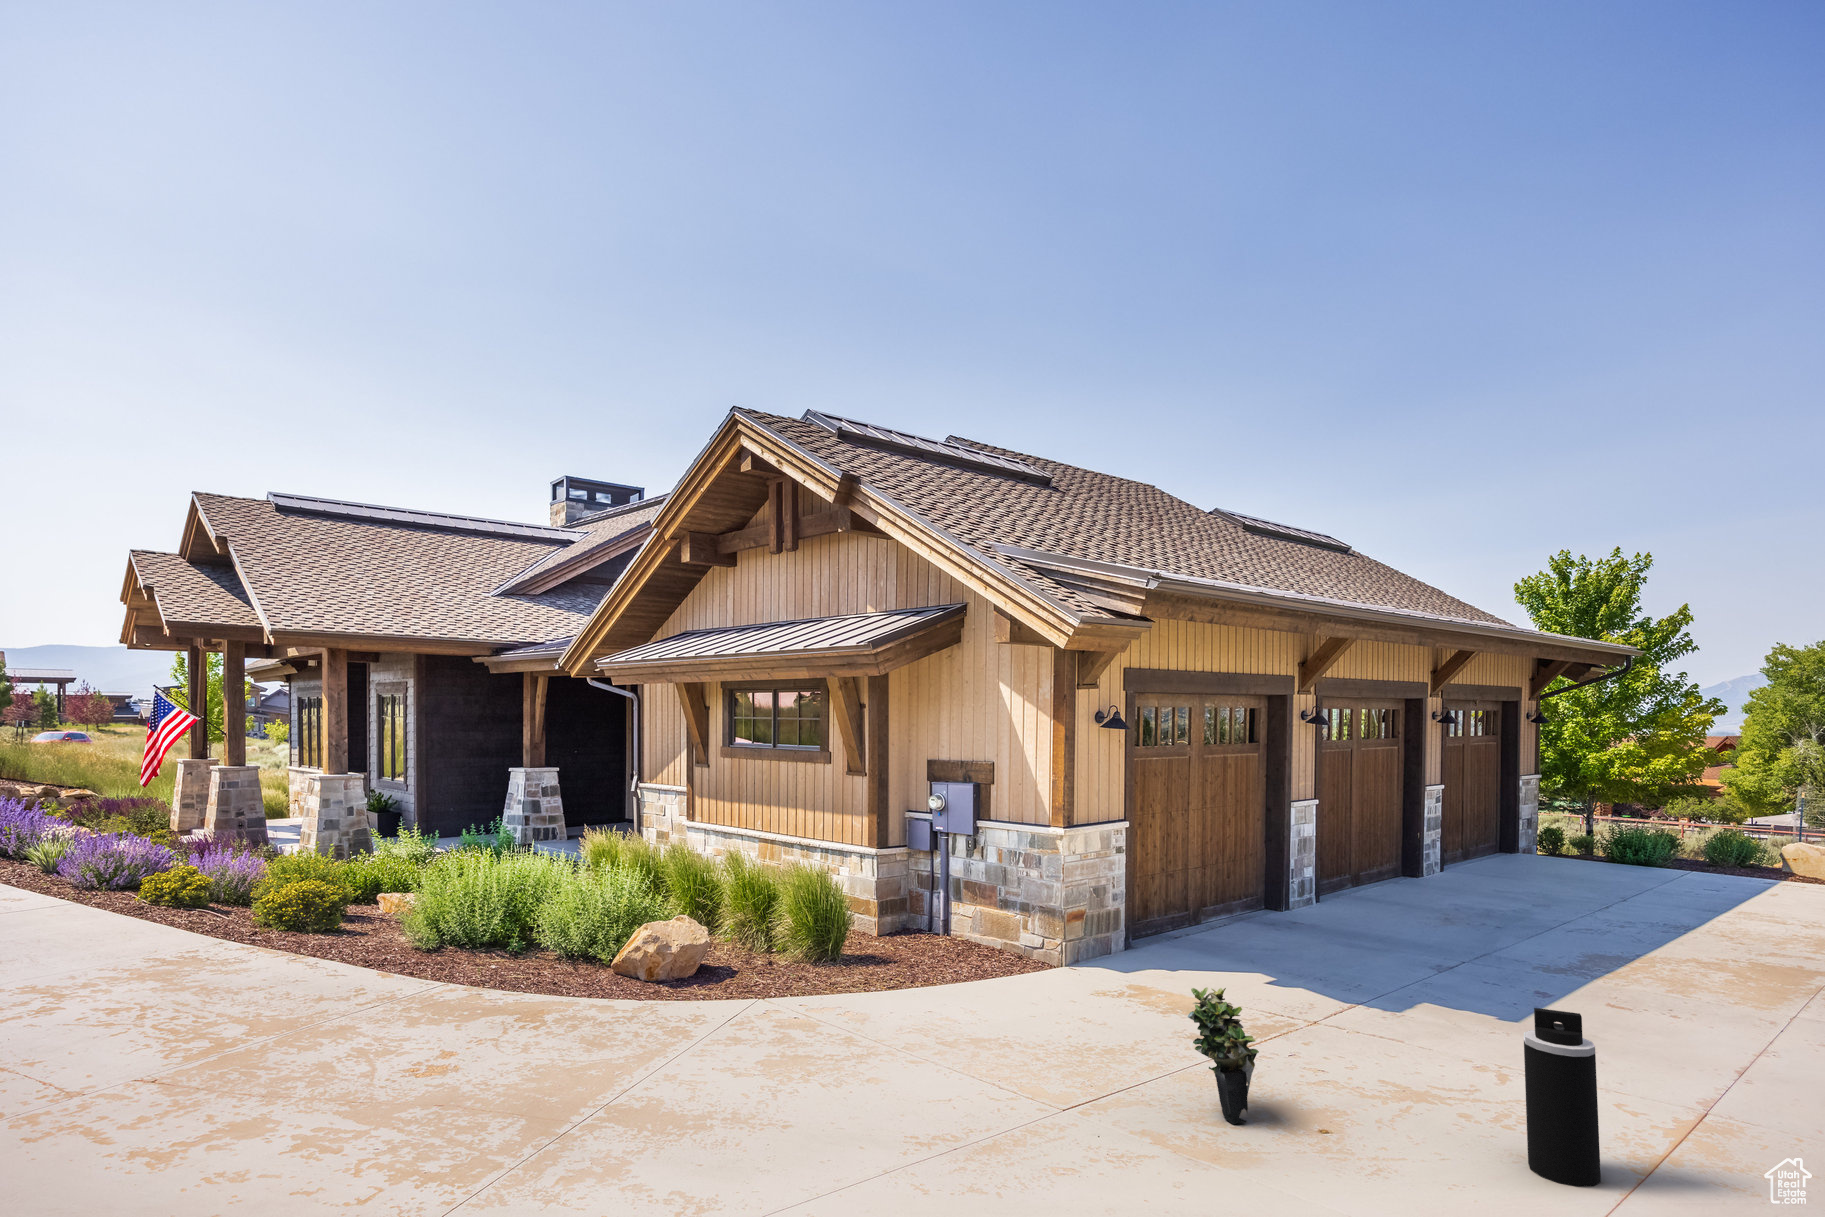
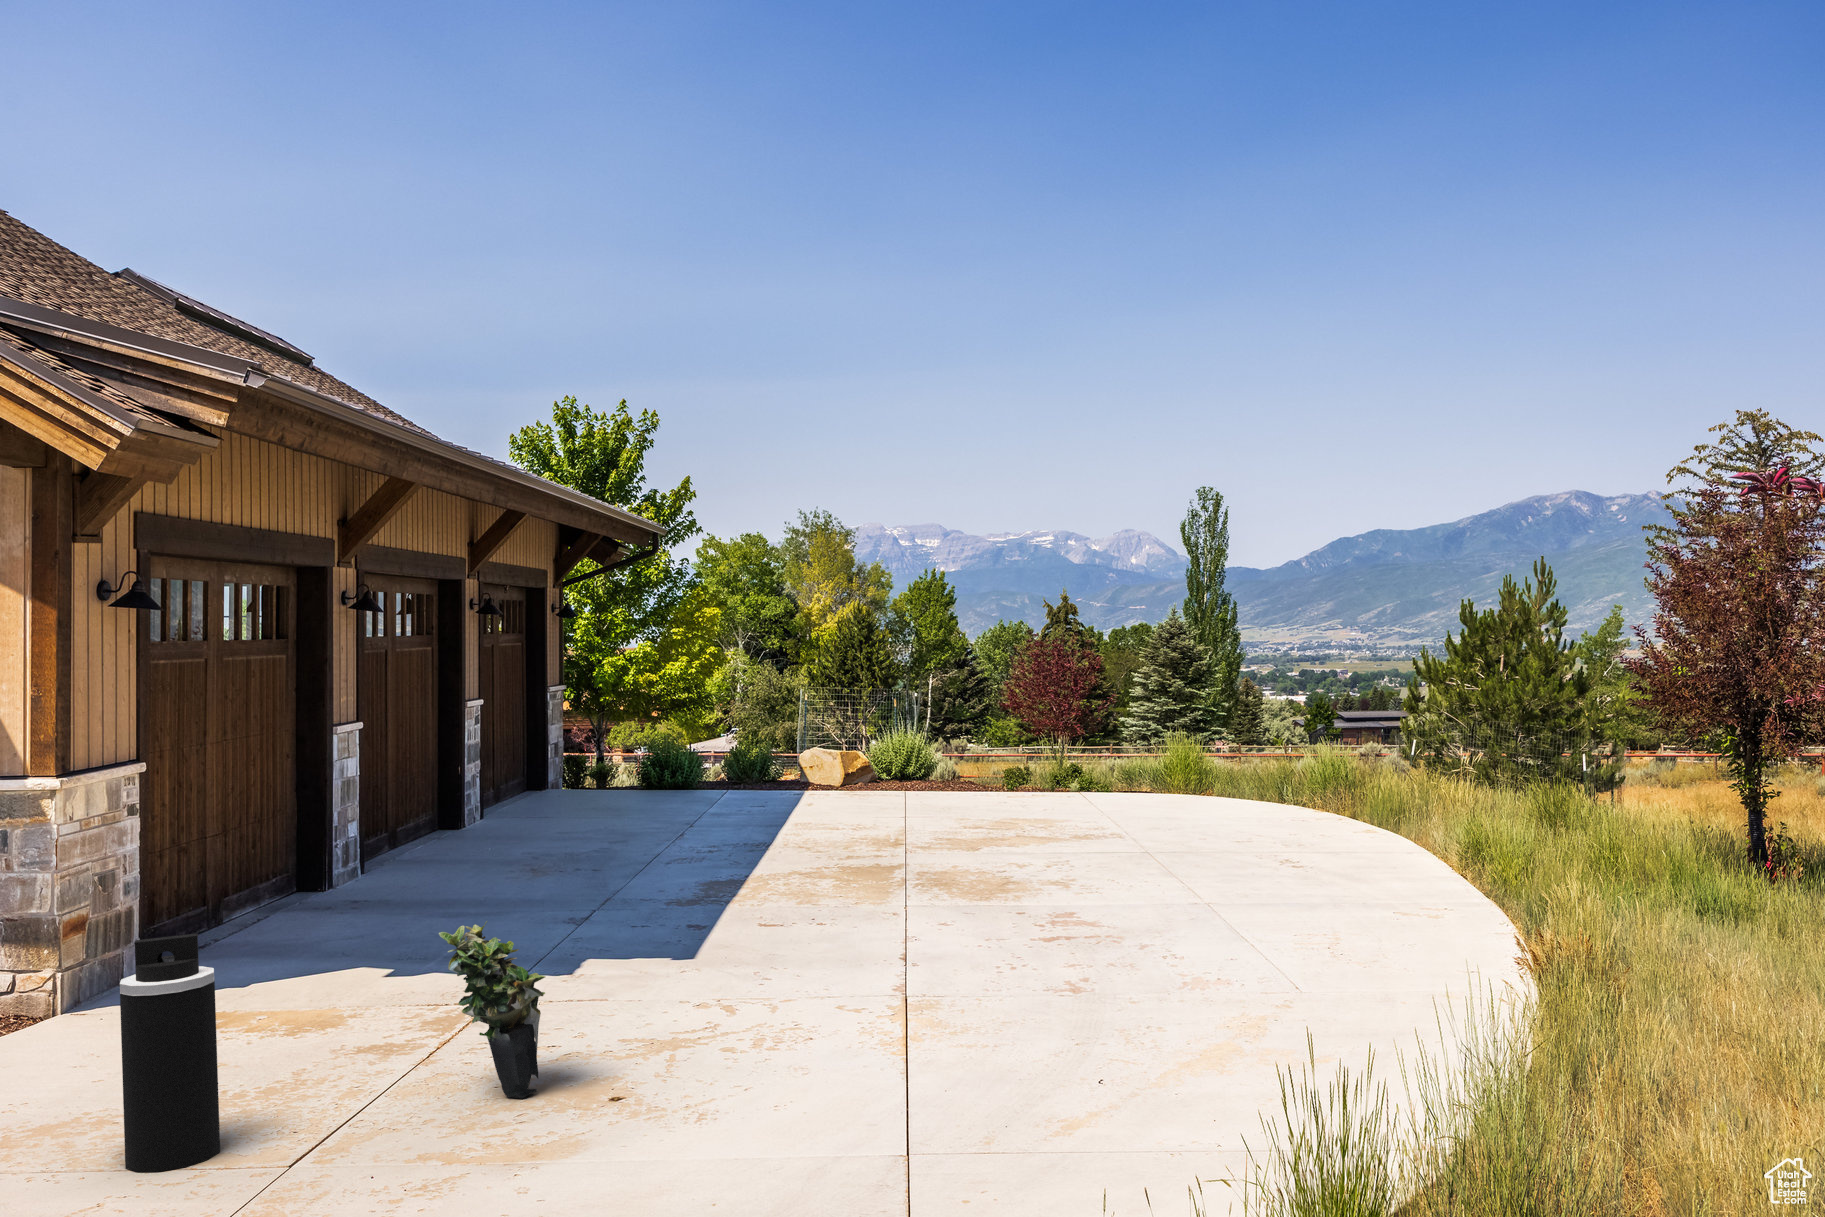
trash can: present [1524,1008,1601,1187] -> present [120,933,220,1172]

